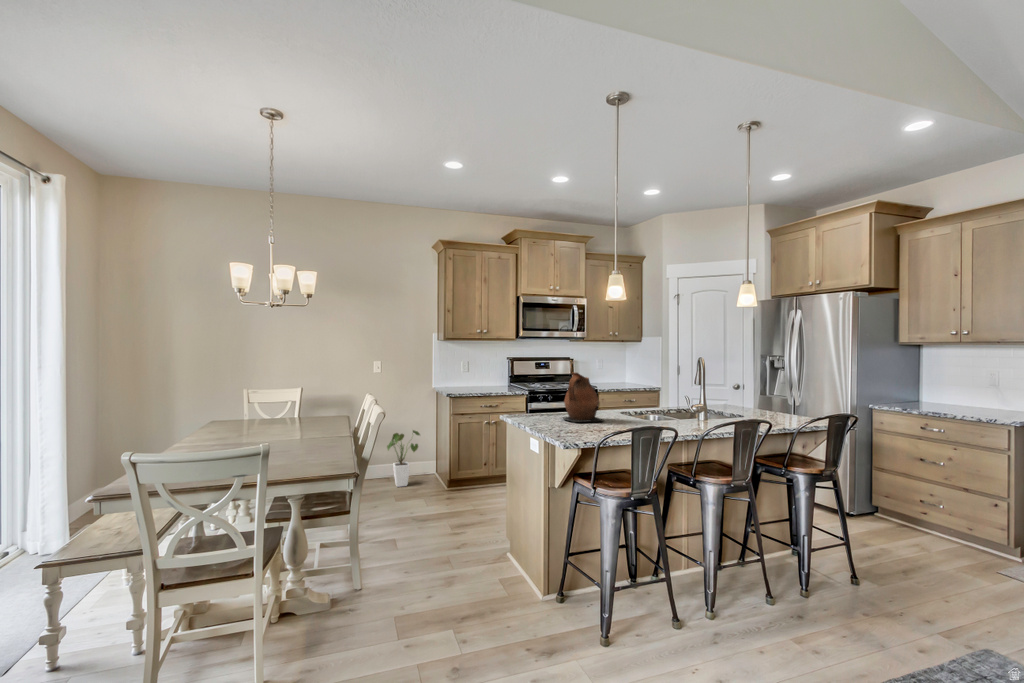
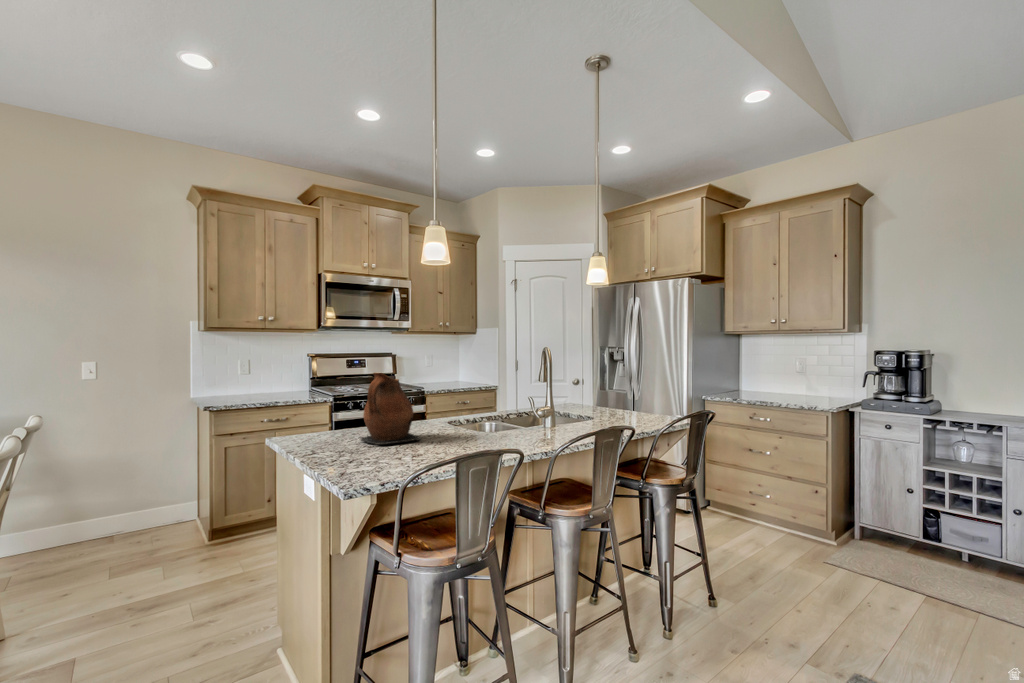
house plant: present [387,430,420,487] -> none [112,457,174,544]

